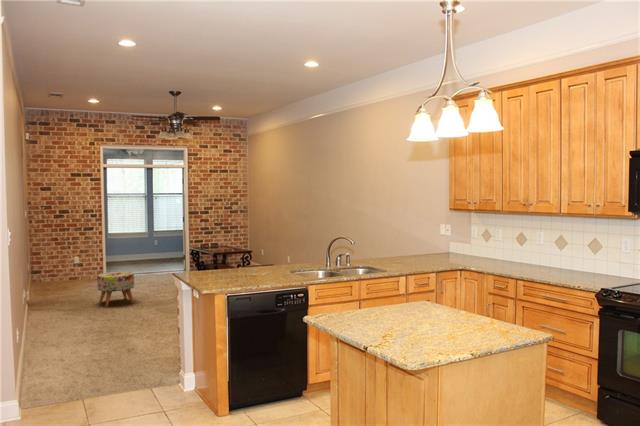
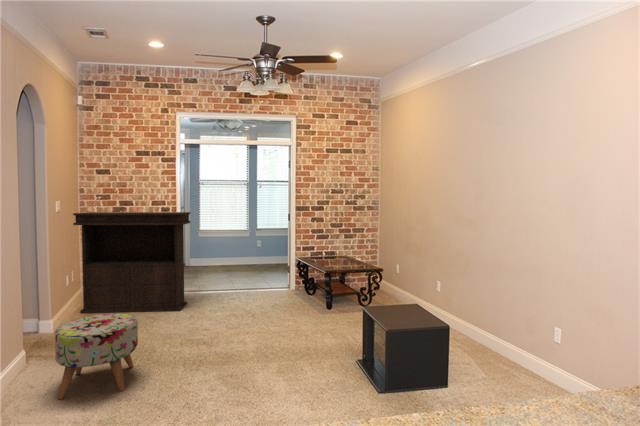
console table: none [45,218,121,288] -> present [73,212,190,313]

